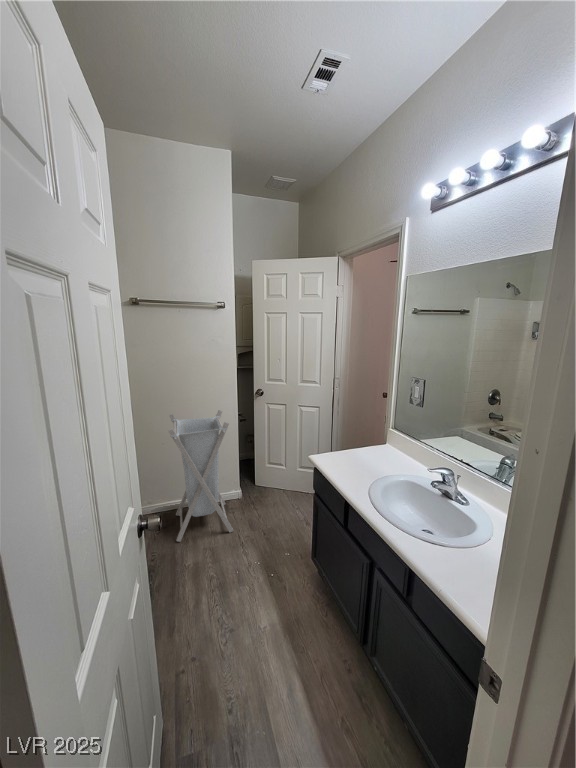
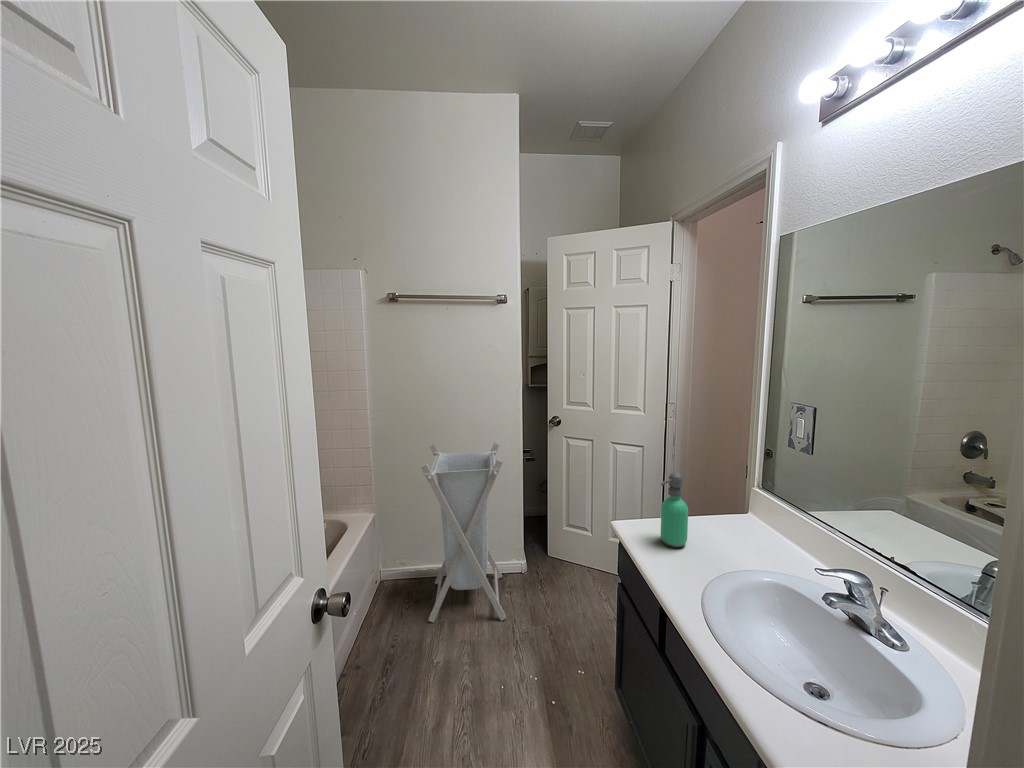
soap dispenser: none [342,422,358,468] -> present [661,472,688,548]

